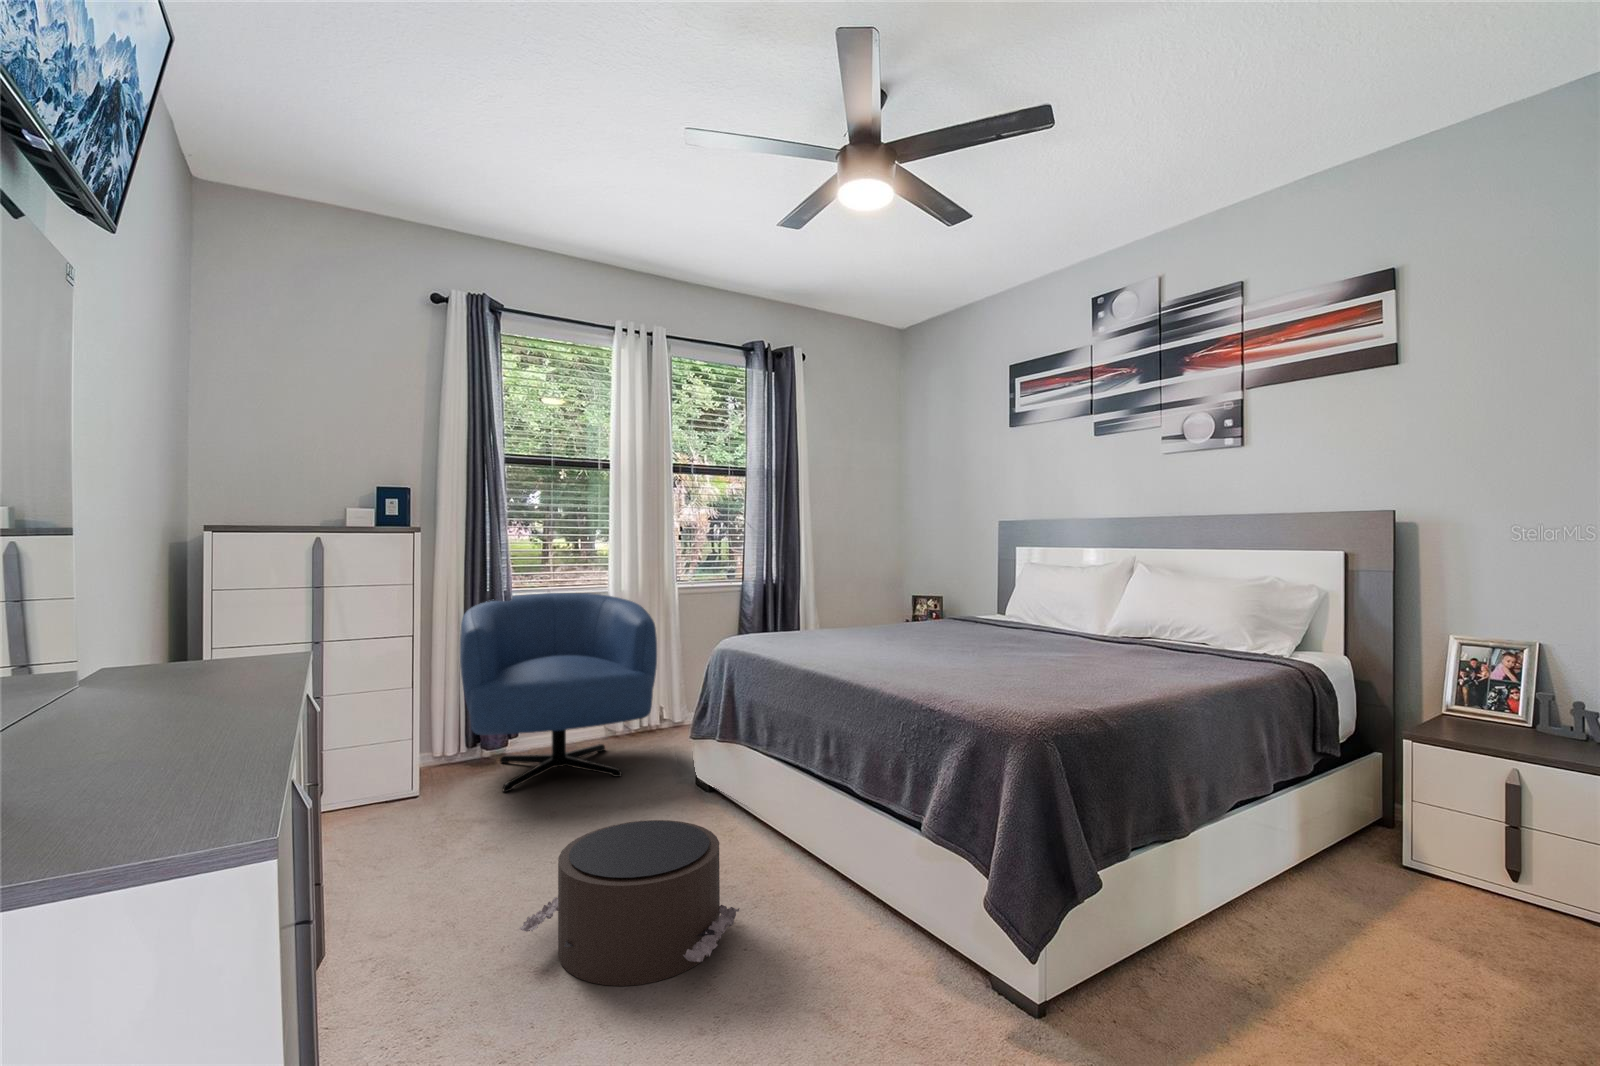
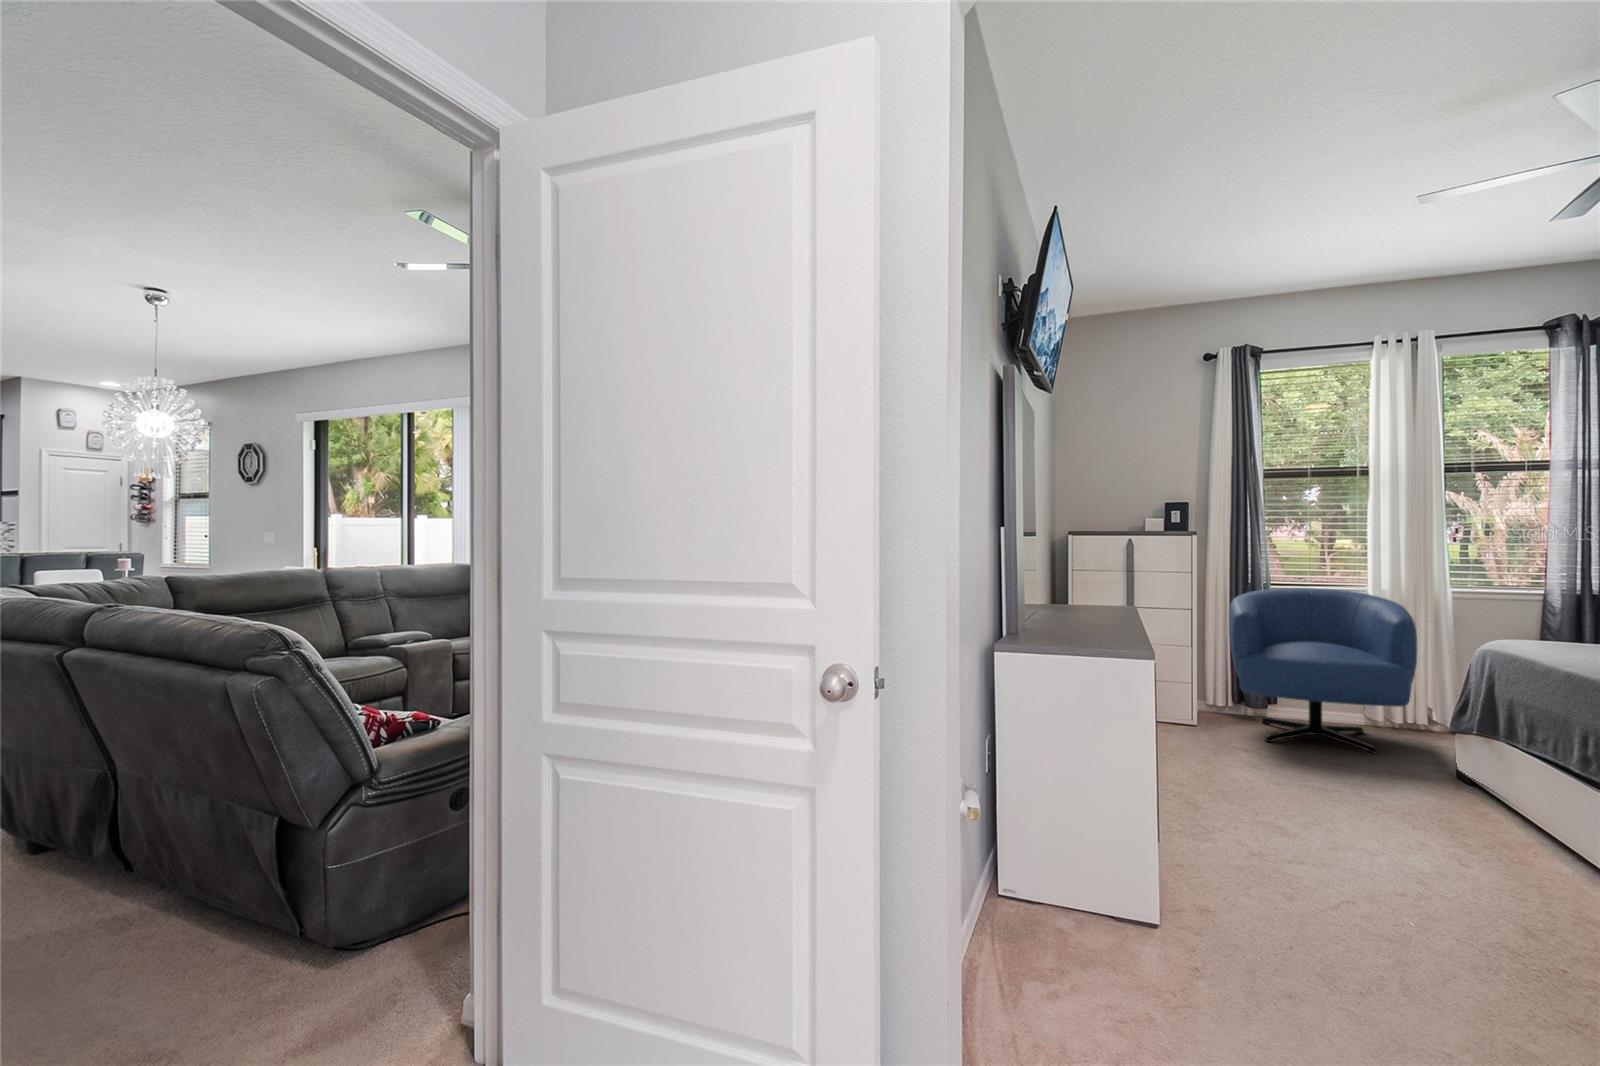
pouf: present [520,820,740,986] -> none [1282,763,1468,866]

